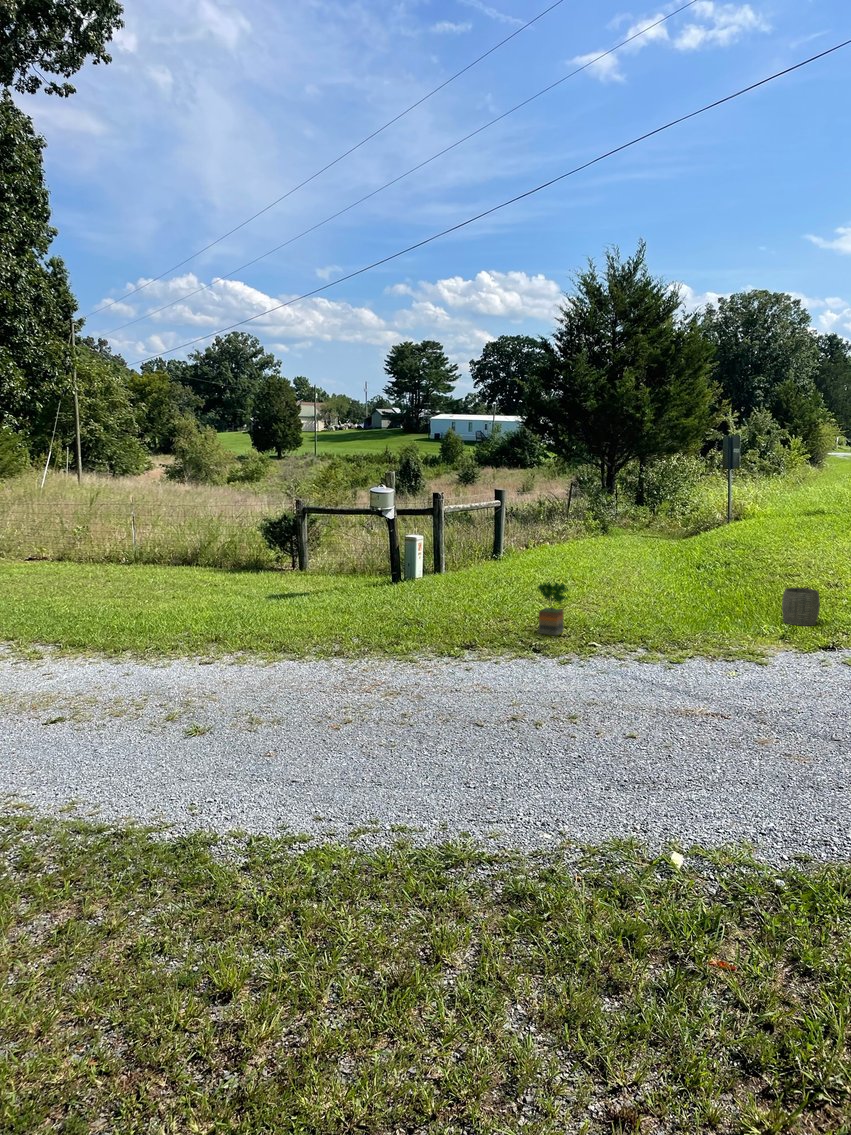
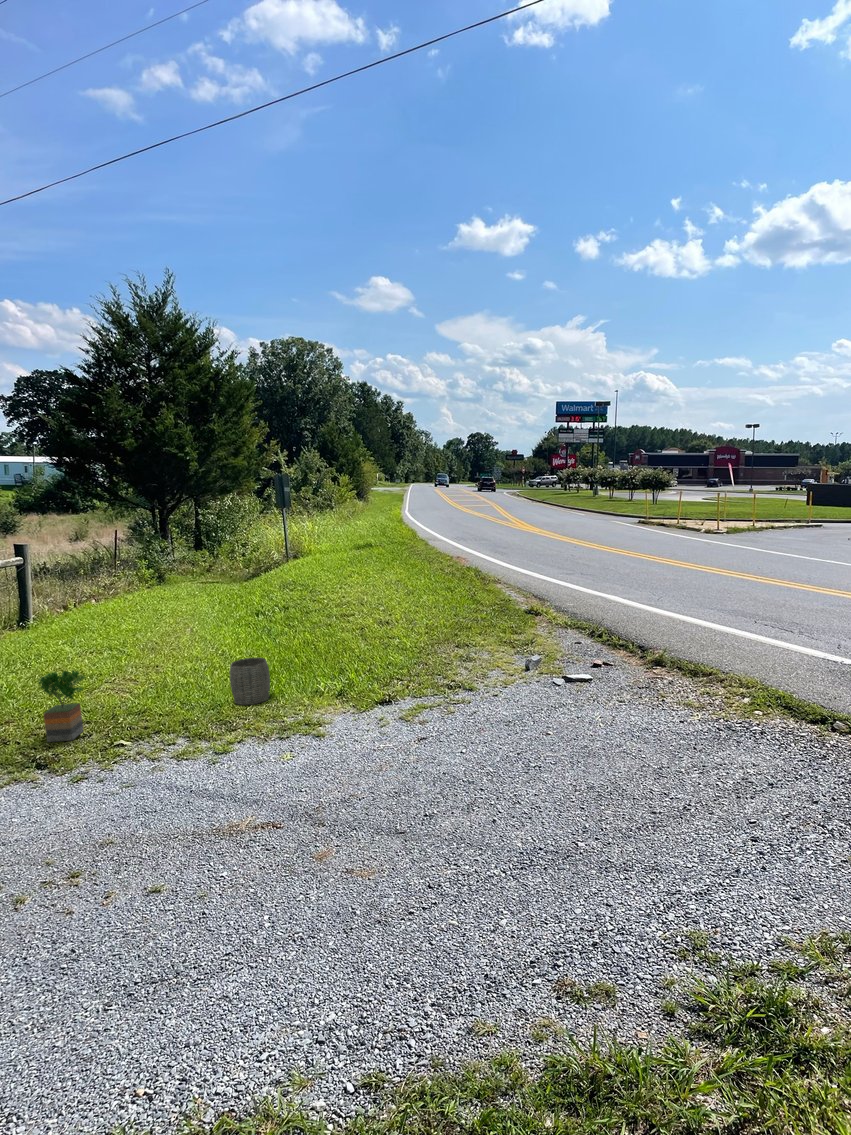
woven basket: present [782,588,820,626] -> present [230,658,270,705]

